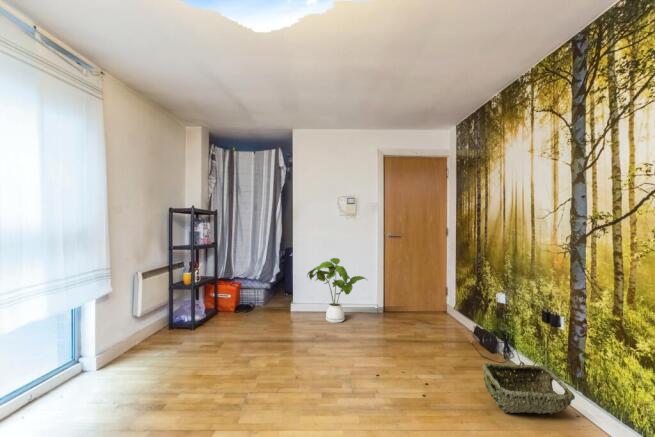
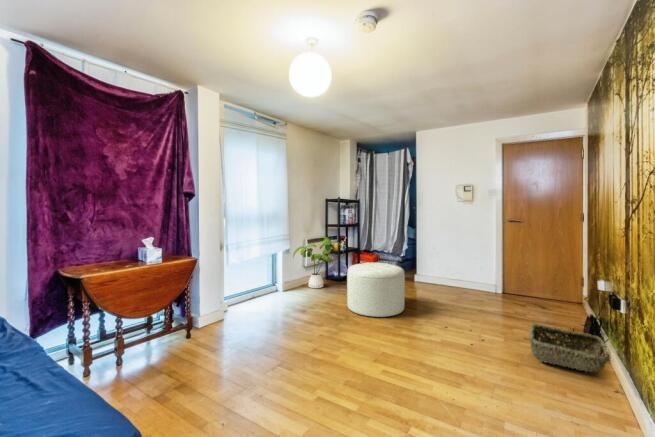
house plant: present [307,258,366,323] -> present [293,236,342,288]
ottoman: none [229,301,313,391] -> present [347,262,405,317]

